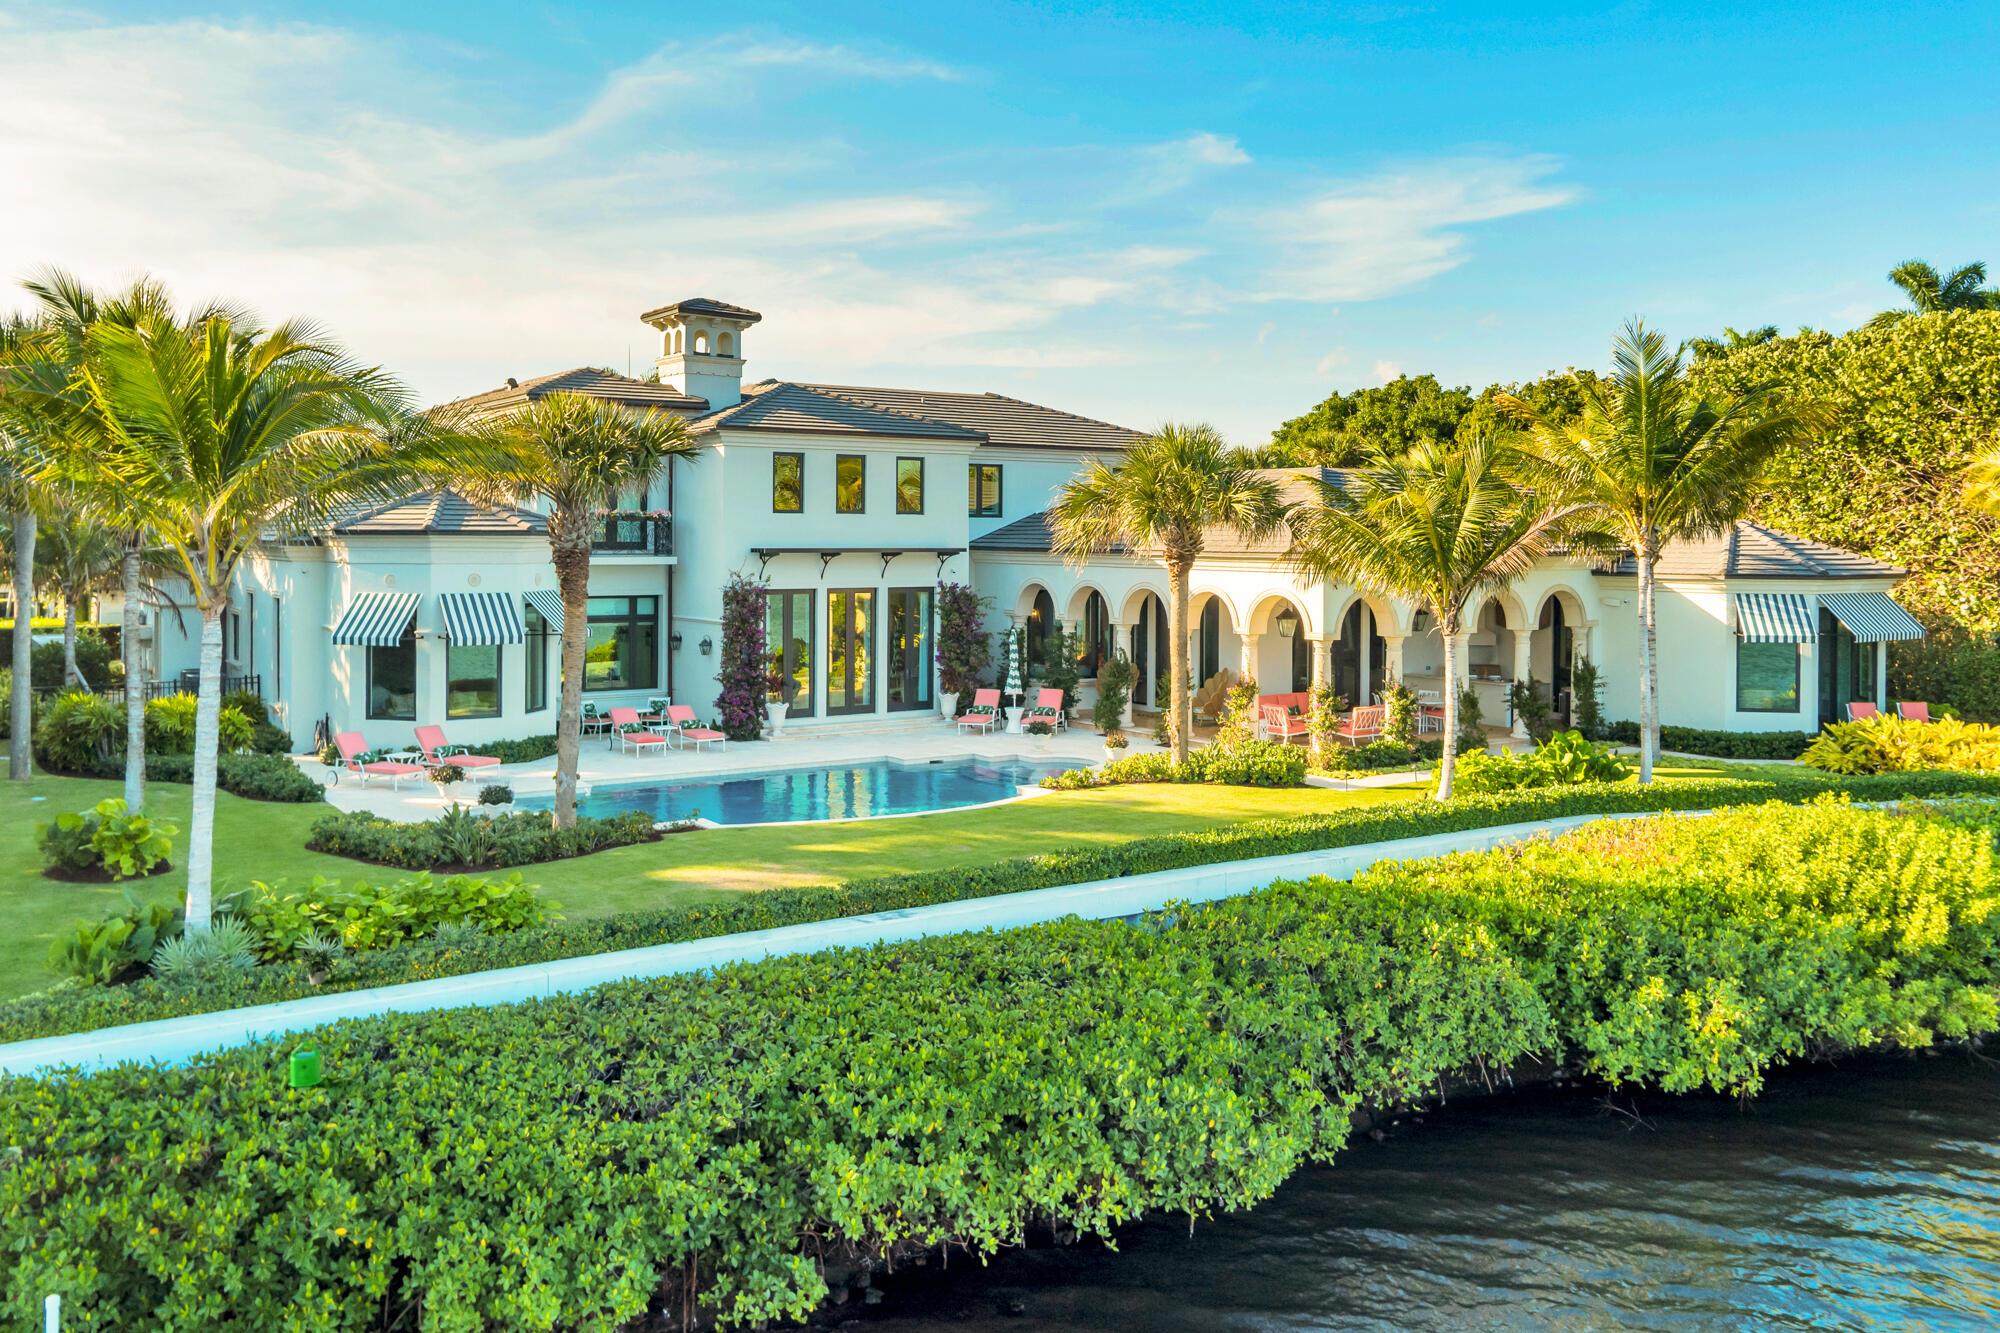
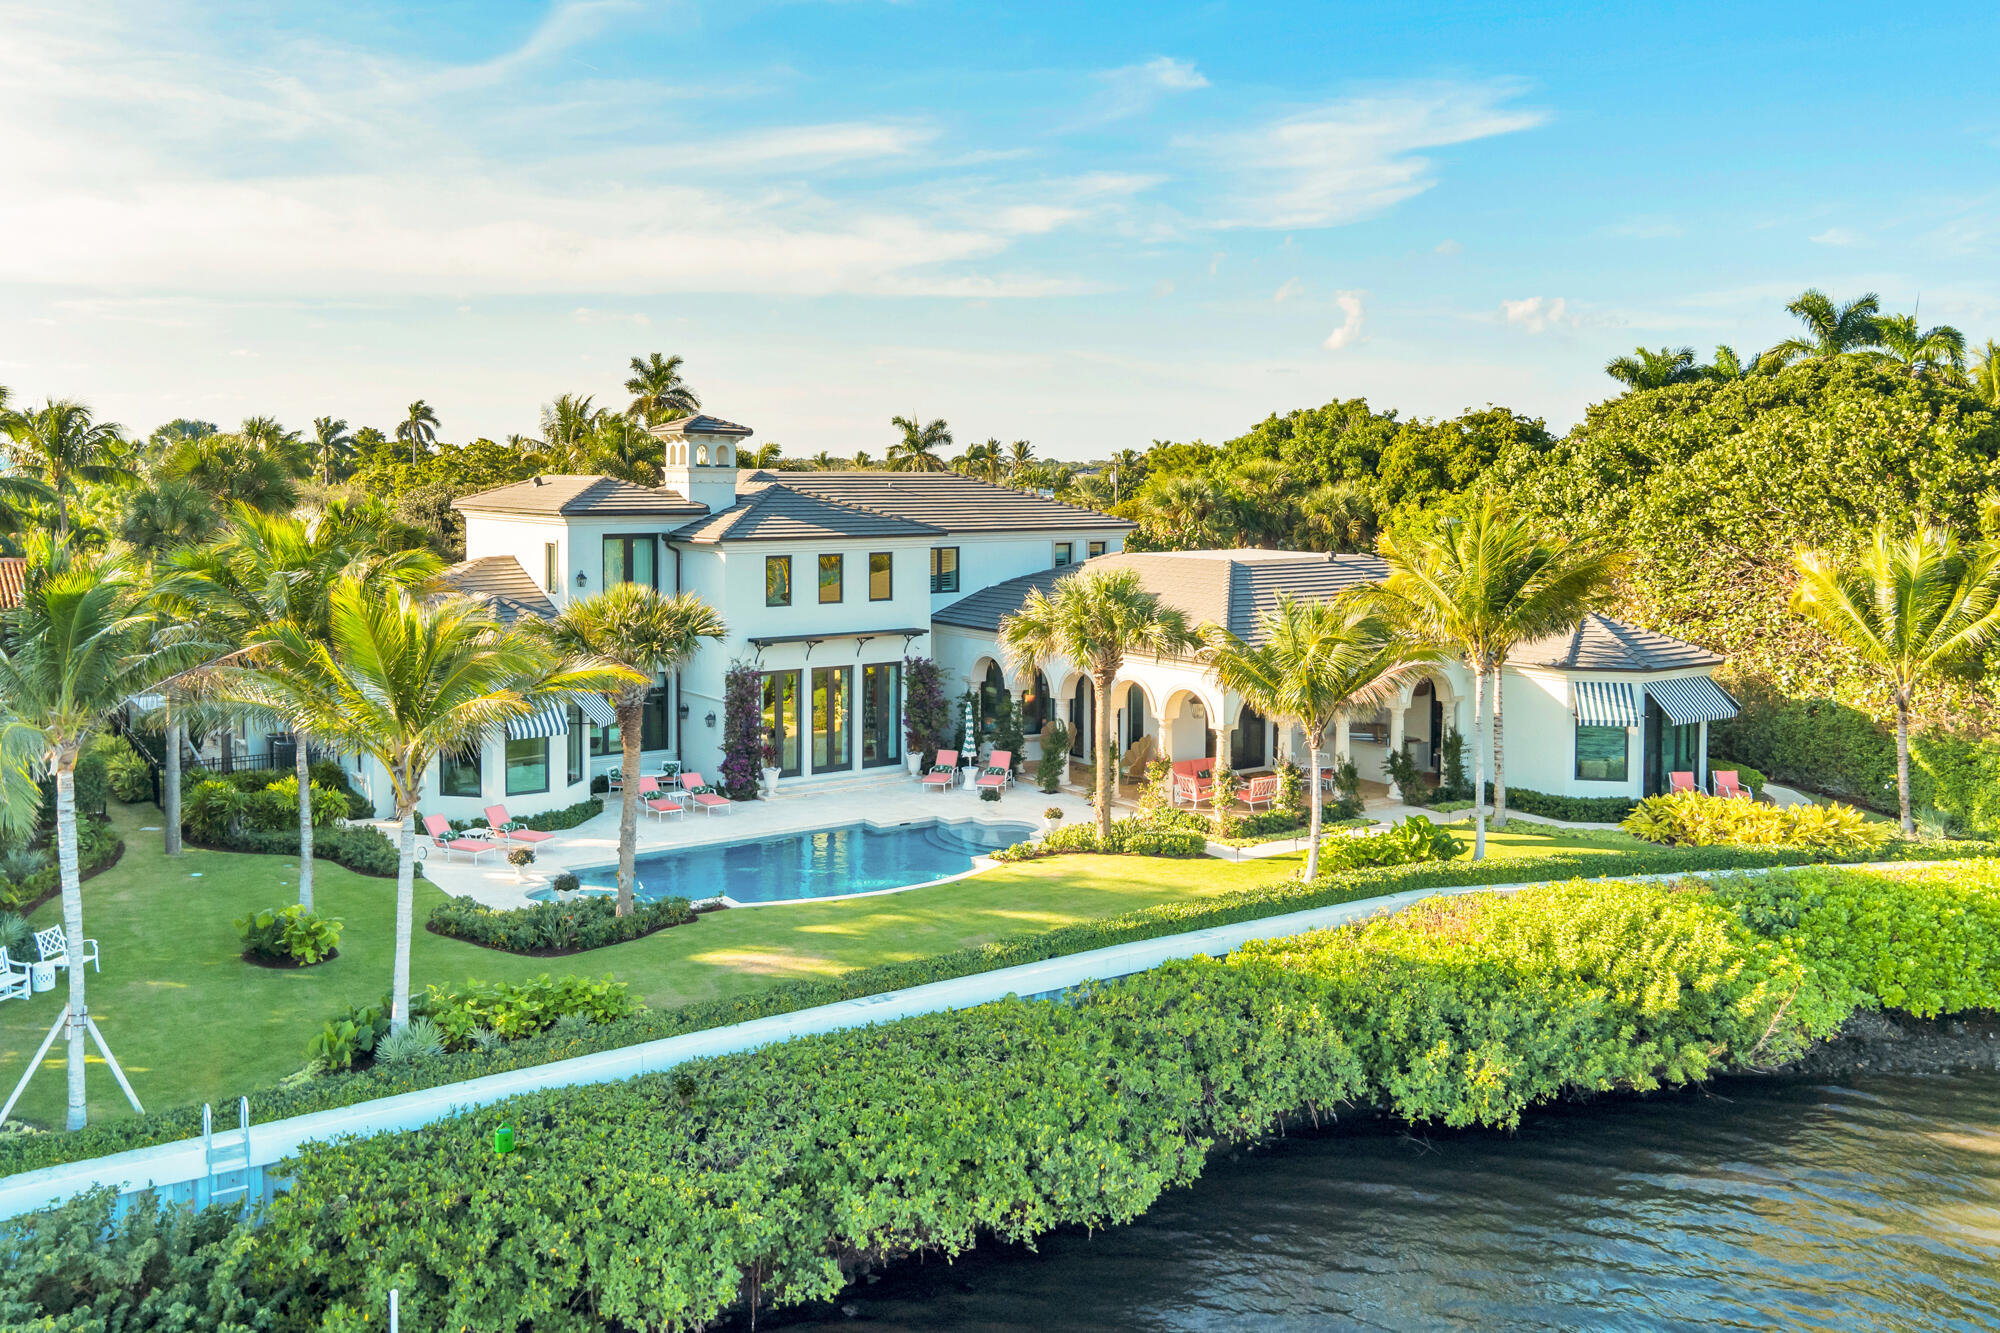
potted plant: present [294,949,338,985] -> present [669,1077,701,1105]

